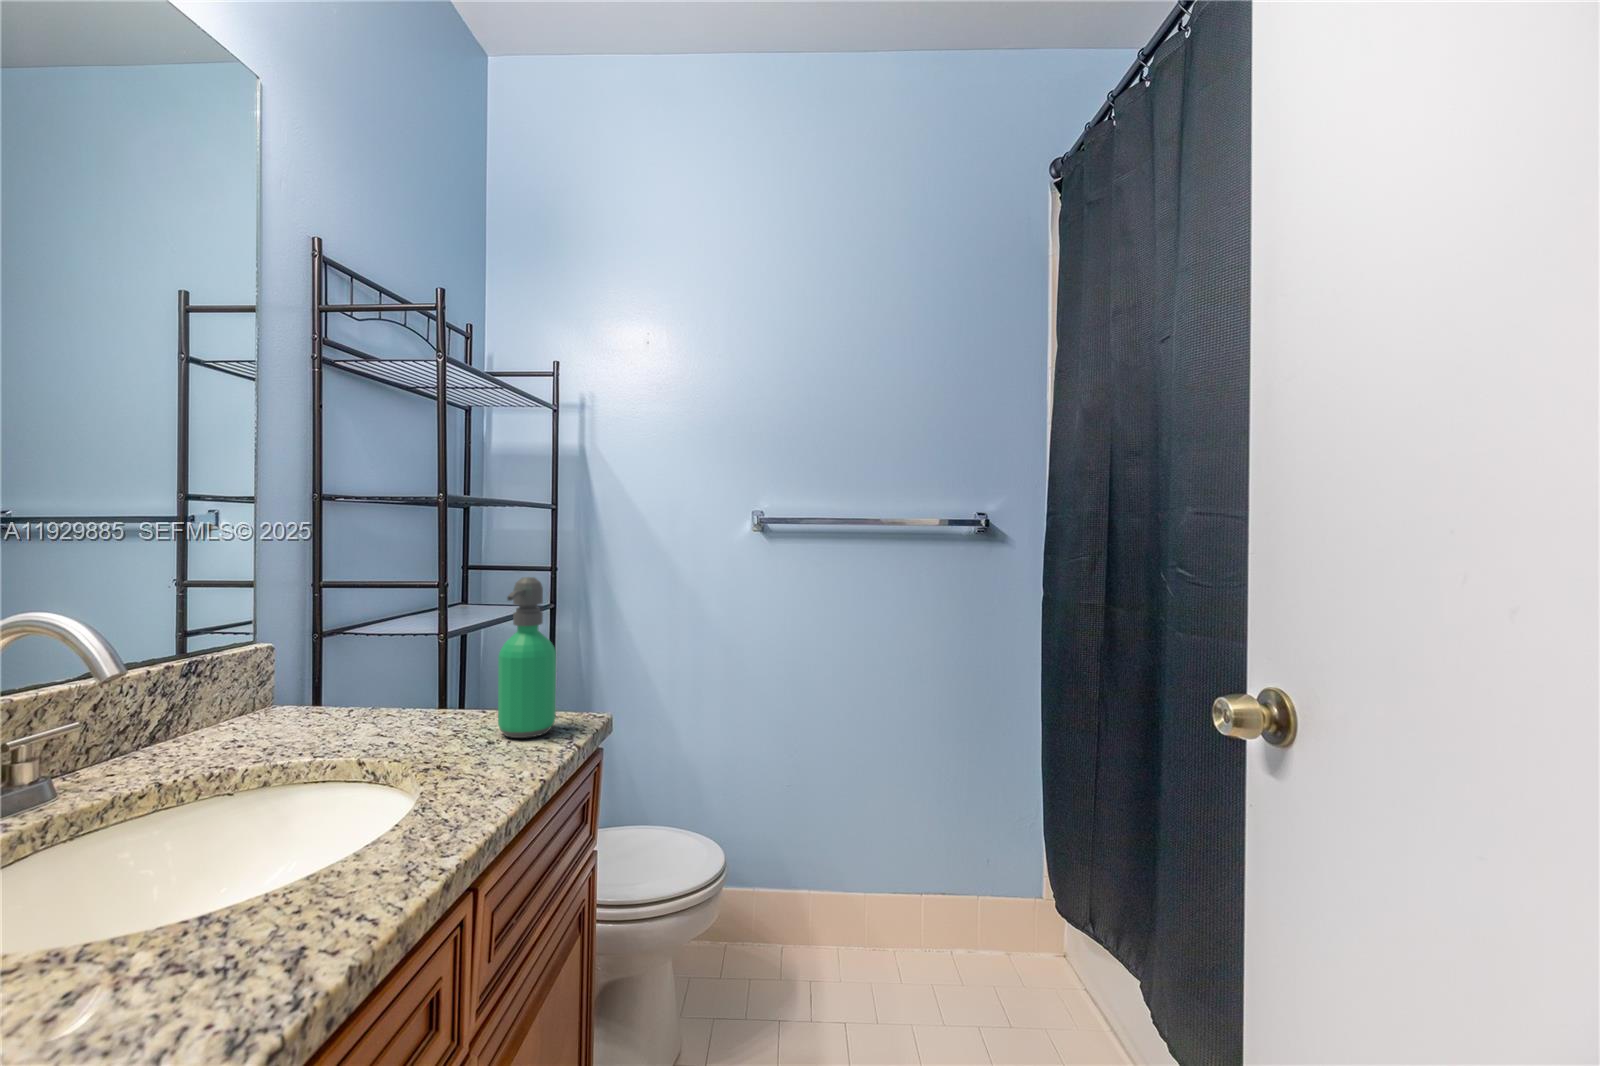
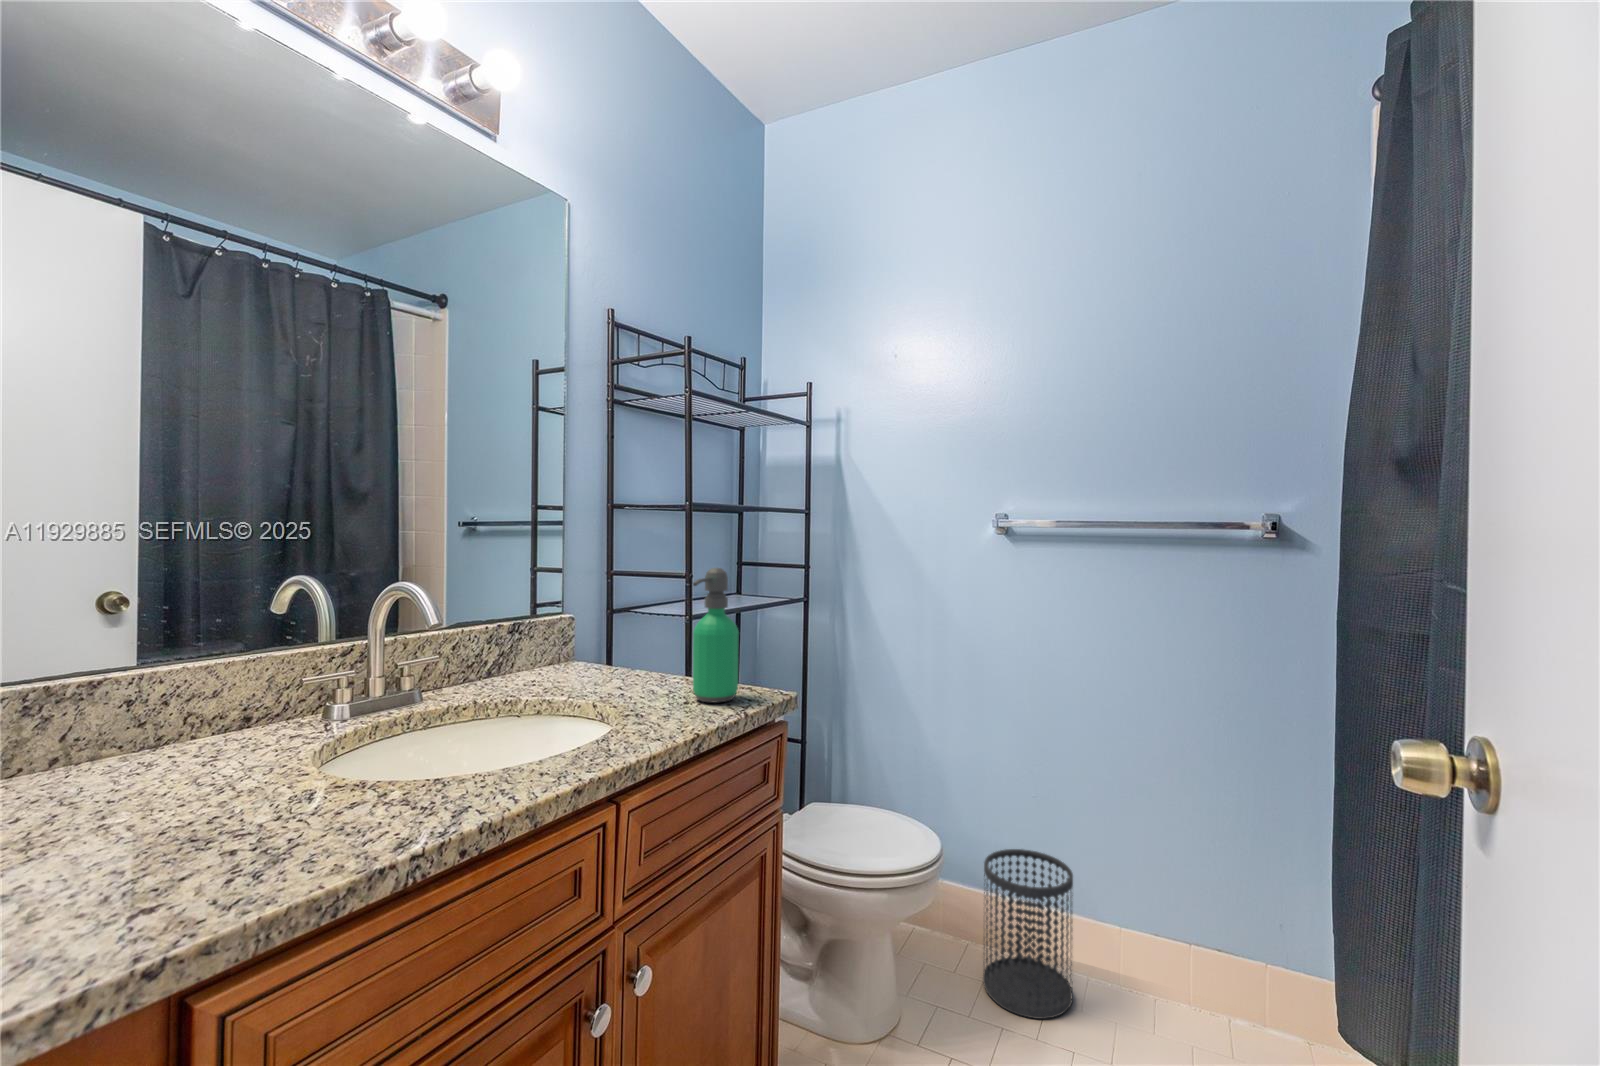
wastebasket: none [751,832,833,991] -> present [983,849,1073,1019]

